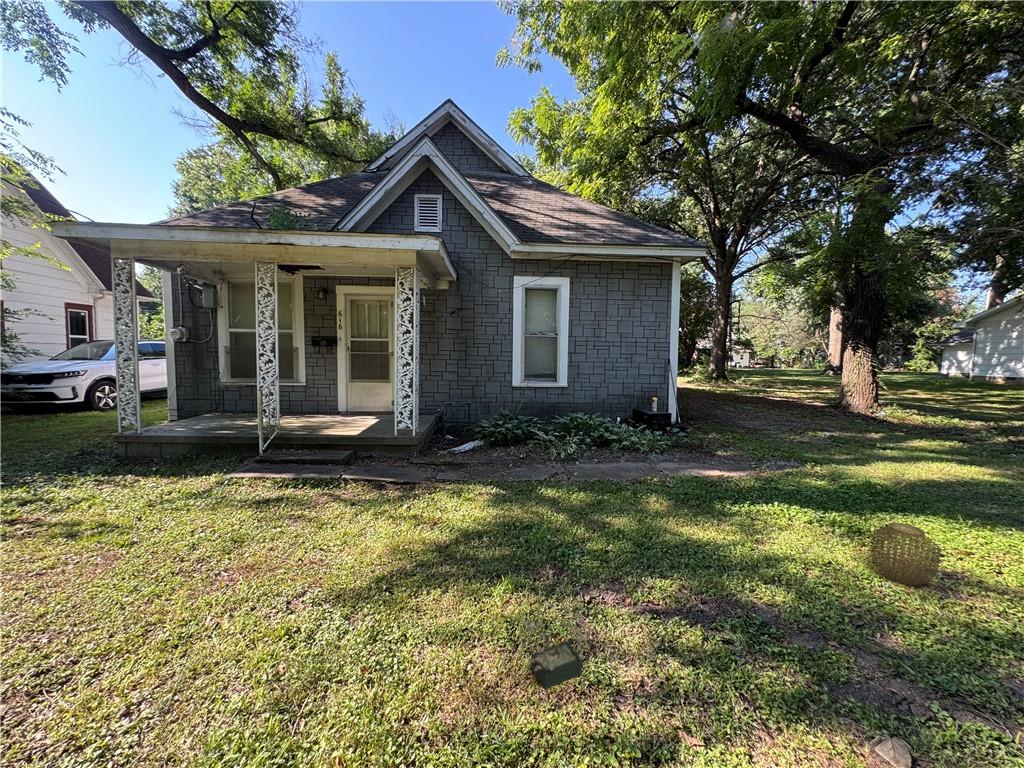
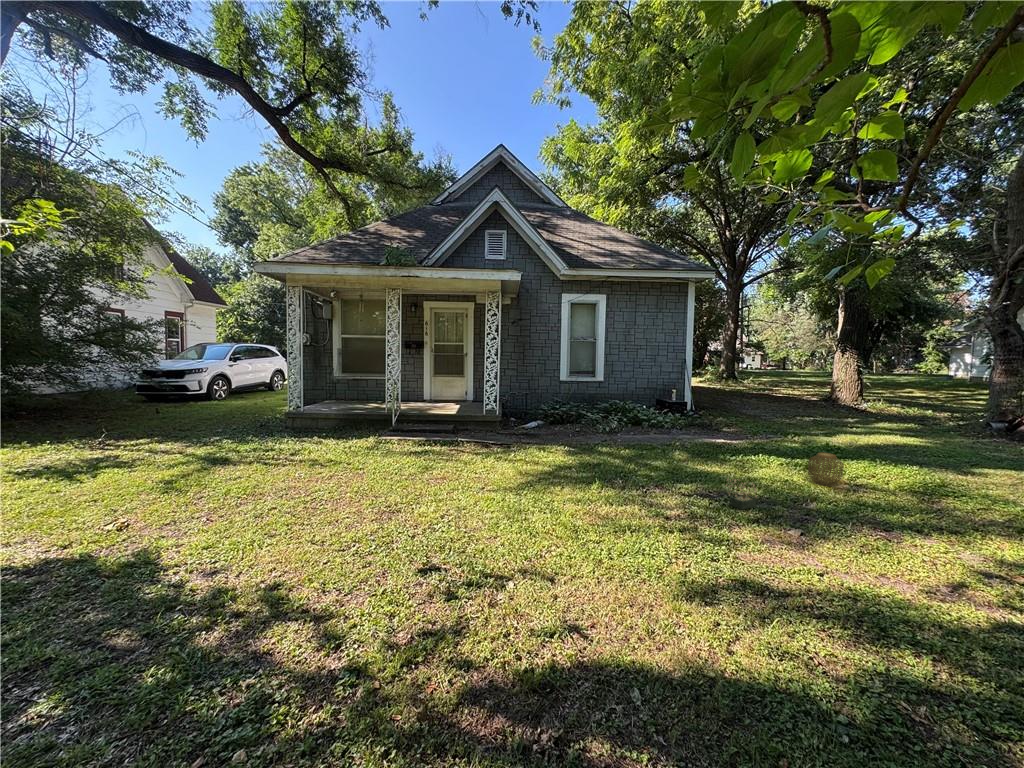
decorative plant: present [518,614,587,689] -> present [725,479,757,509]

